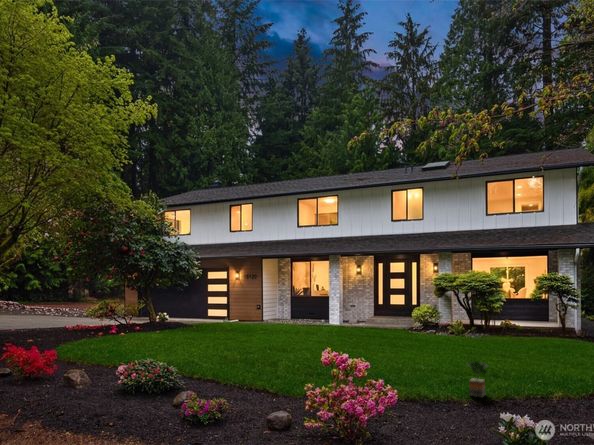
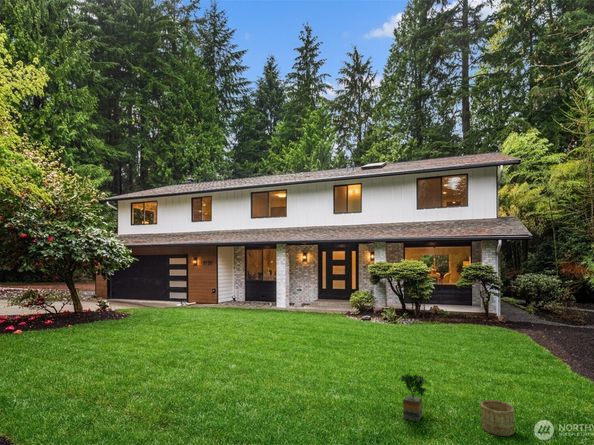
wooden bucket: none [533,379,560,405] -> present [480,400,515,436]

